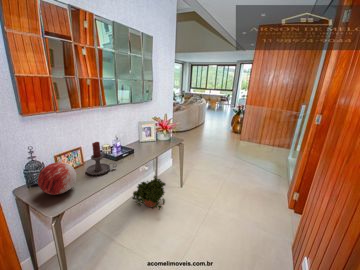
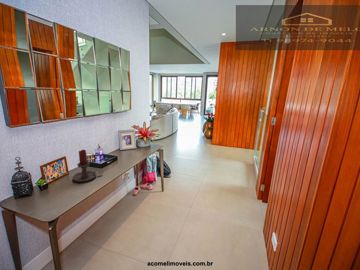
decorative orb: present [38,162,76,195] -> none [29,170,67,201]
potted plant: present [132,176,165,210] -> none [114,182,149,215]

